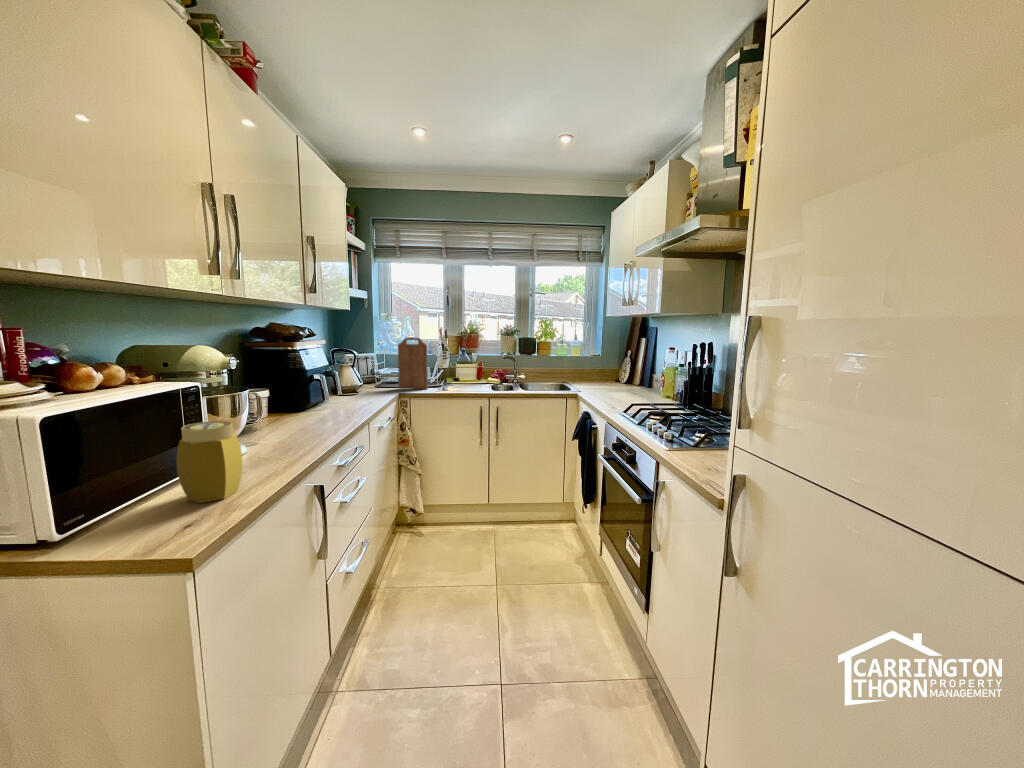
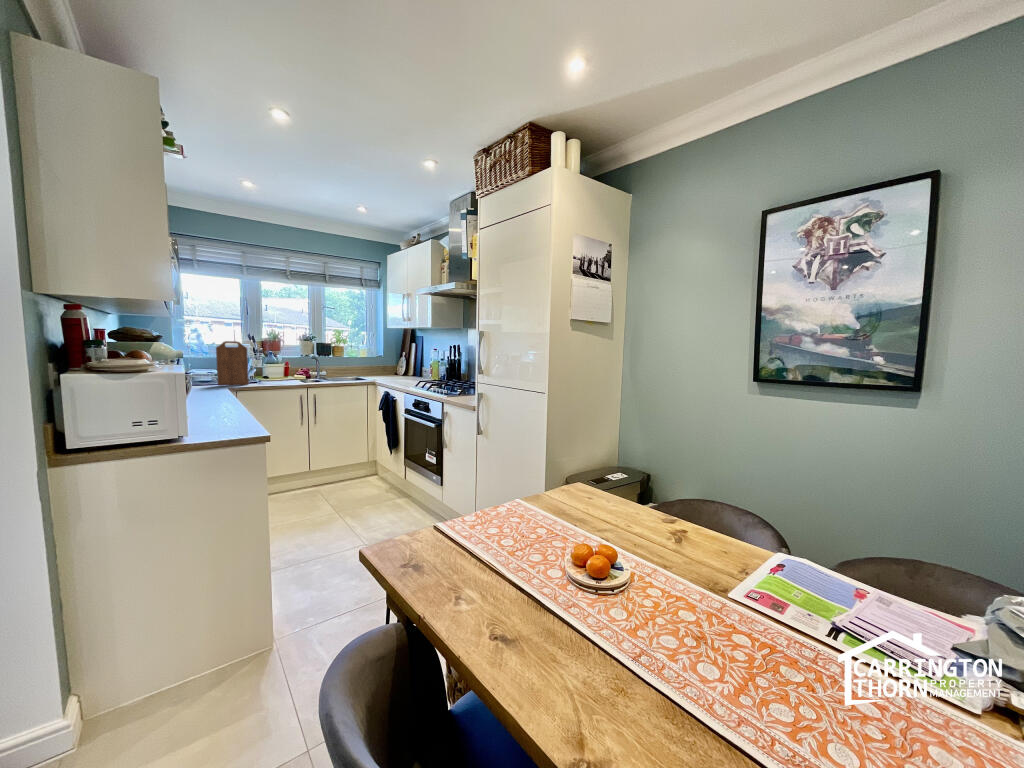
jar: present [177,421,243,503] -> none [206,387,239,431]

